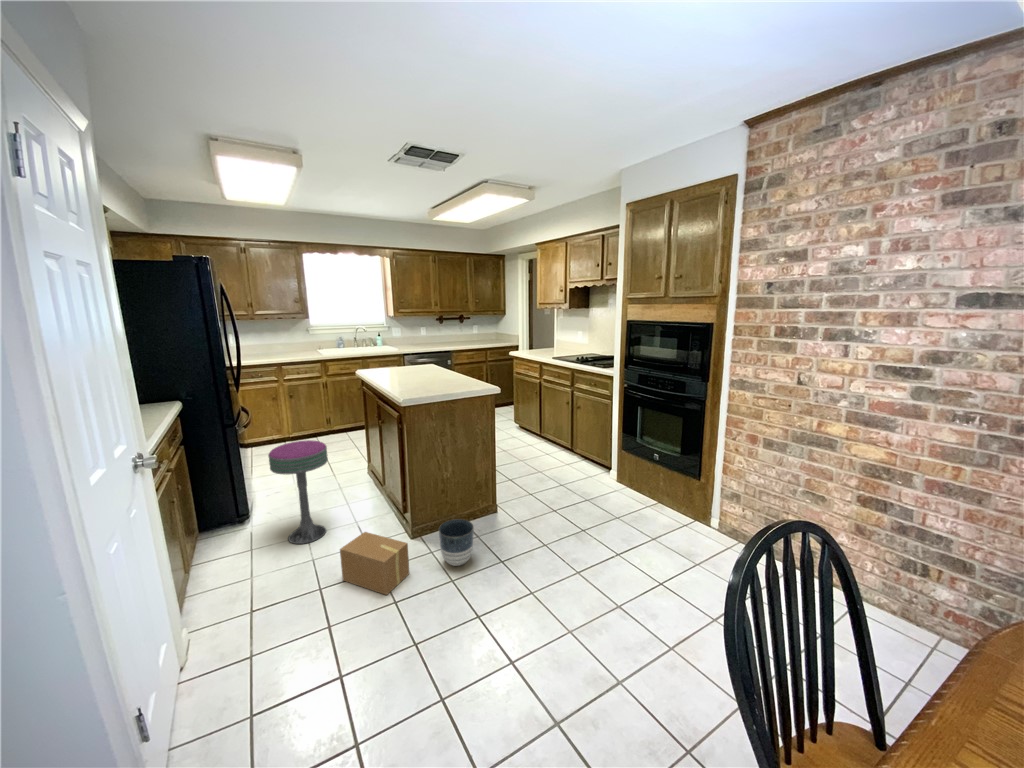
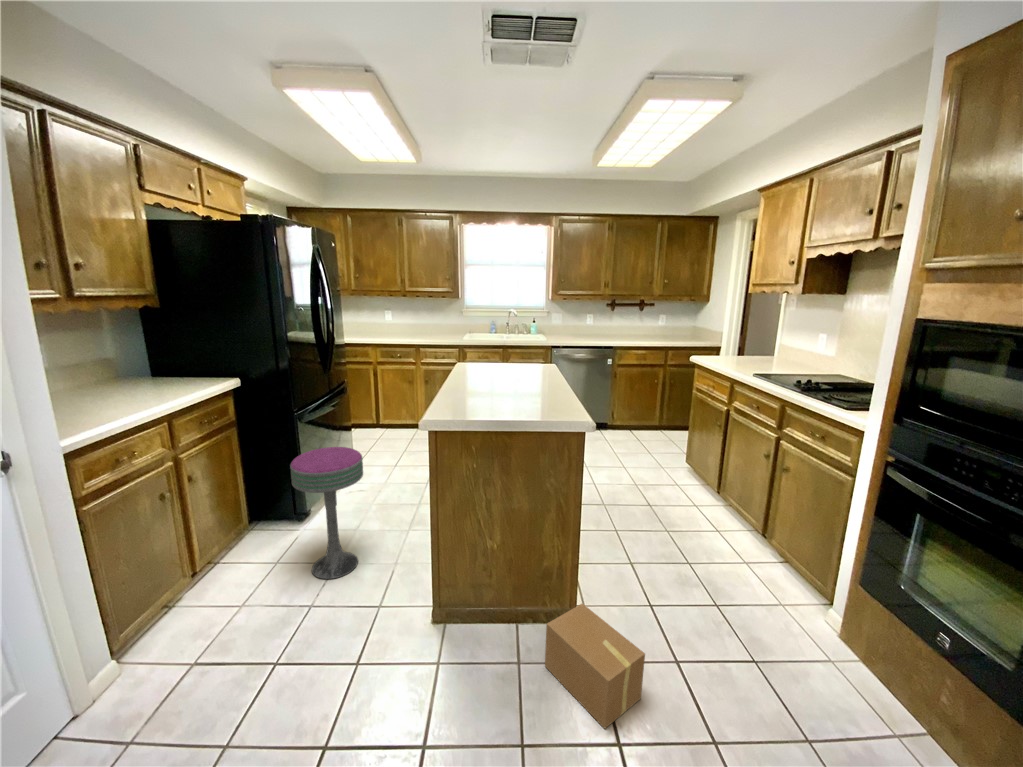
planter: present [439,519,474,566] -> none [427,633,487,722]
cardboard box: present [340,532,409,595] -> present [545,604,645,729]

